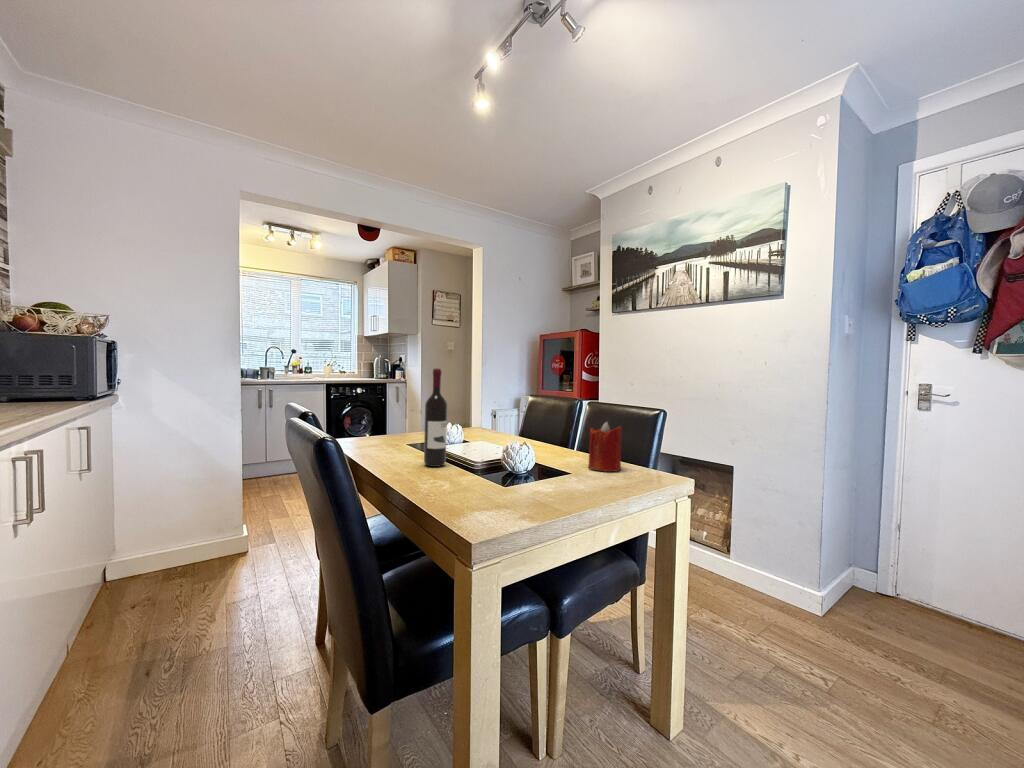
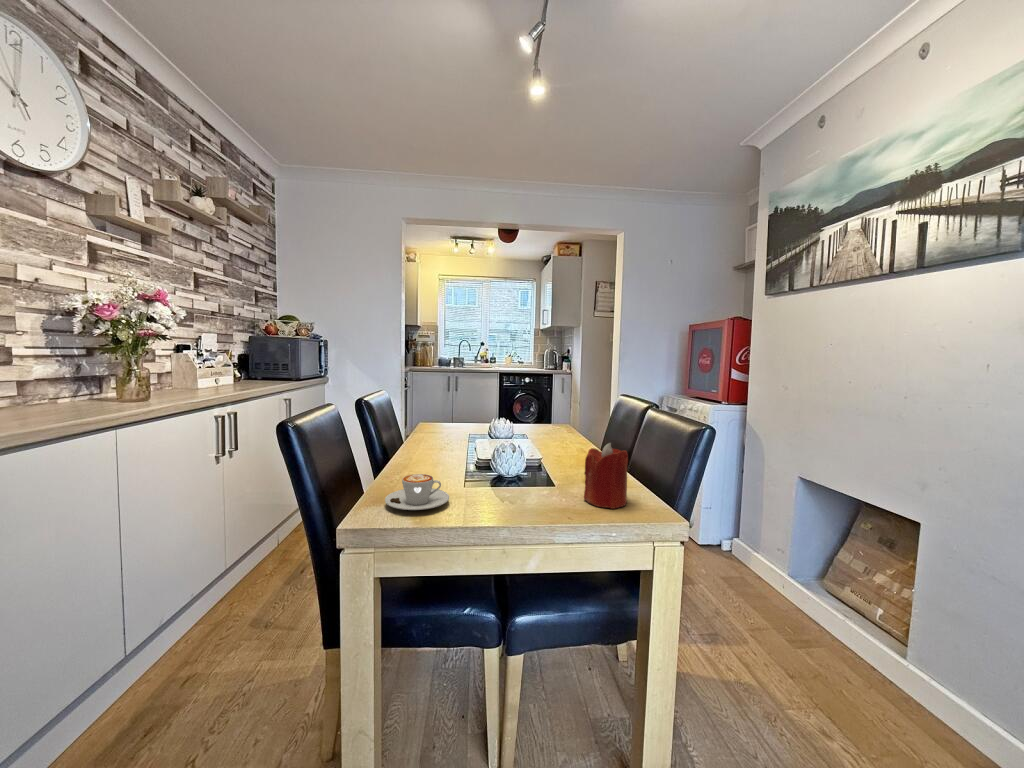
wine bottle: present [424,369,447,467] -> none [419,372,443,473]
coffee cup: none [449,460,506,490] -> present [385,474,449,510]

